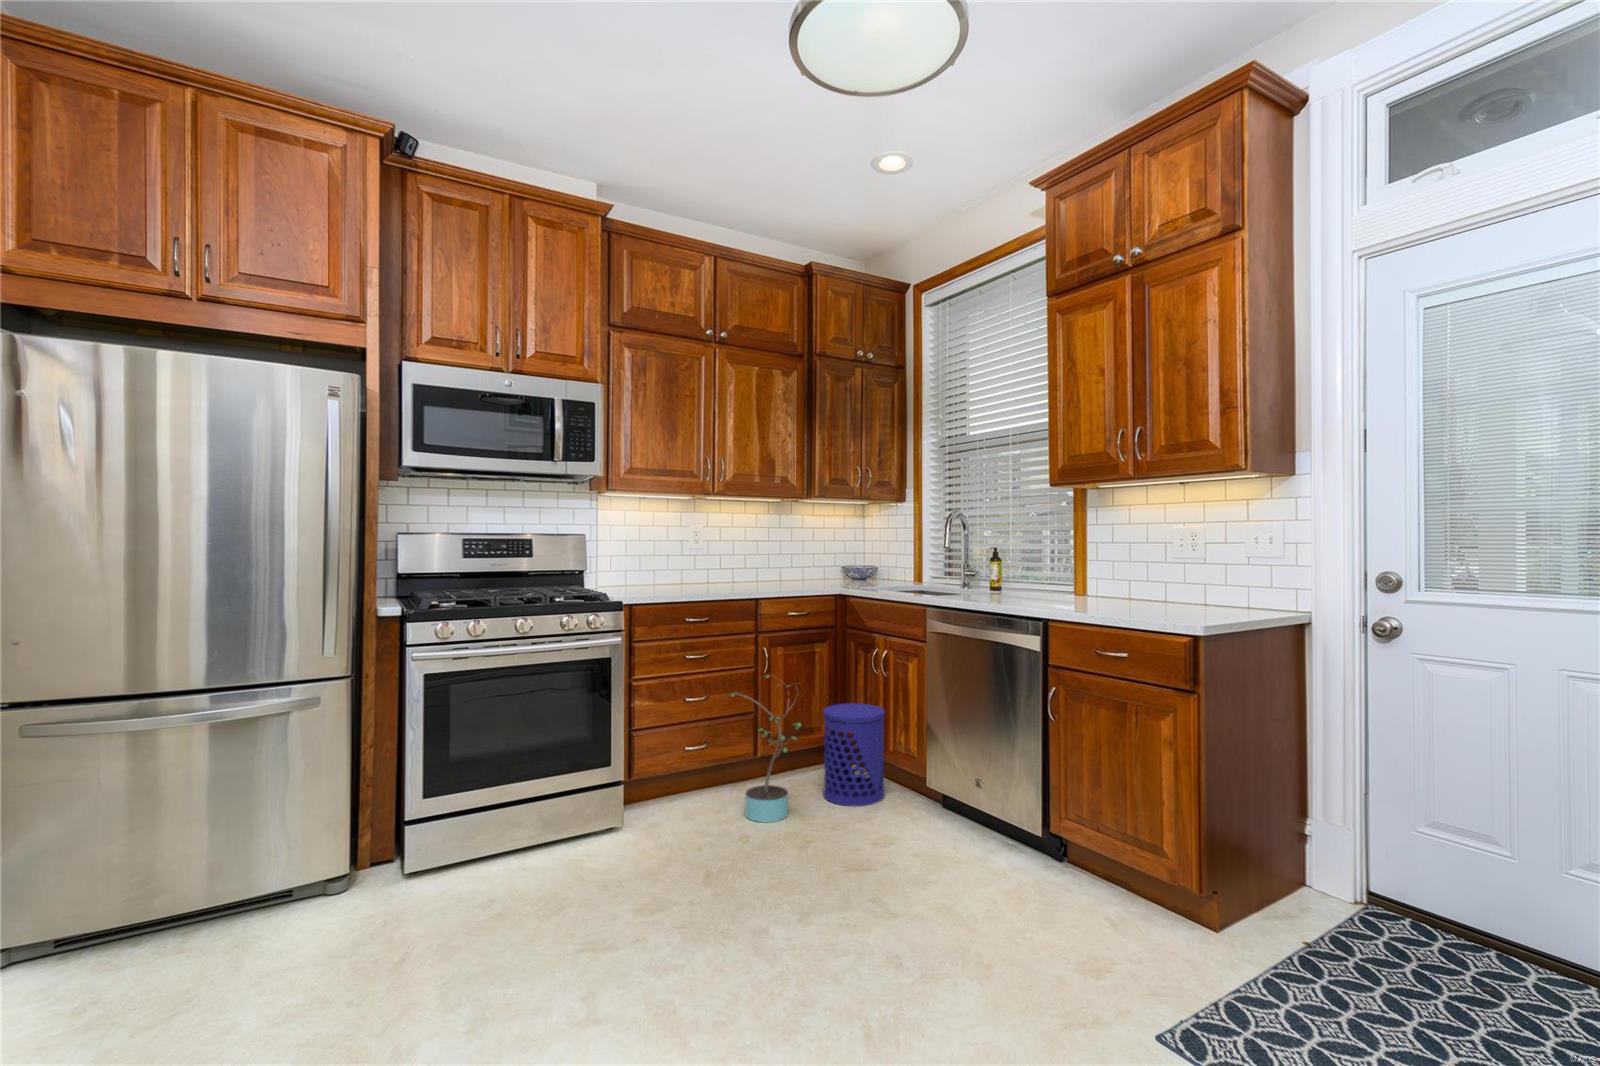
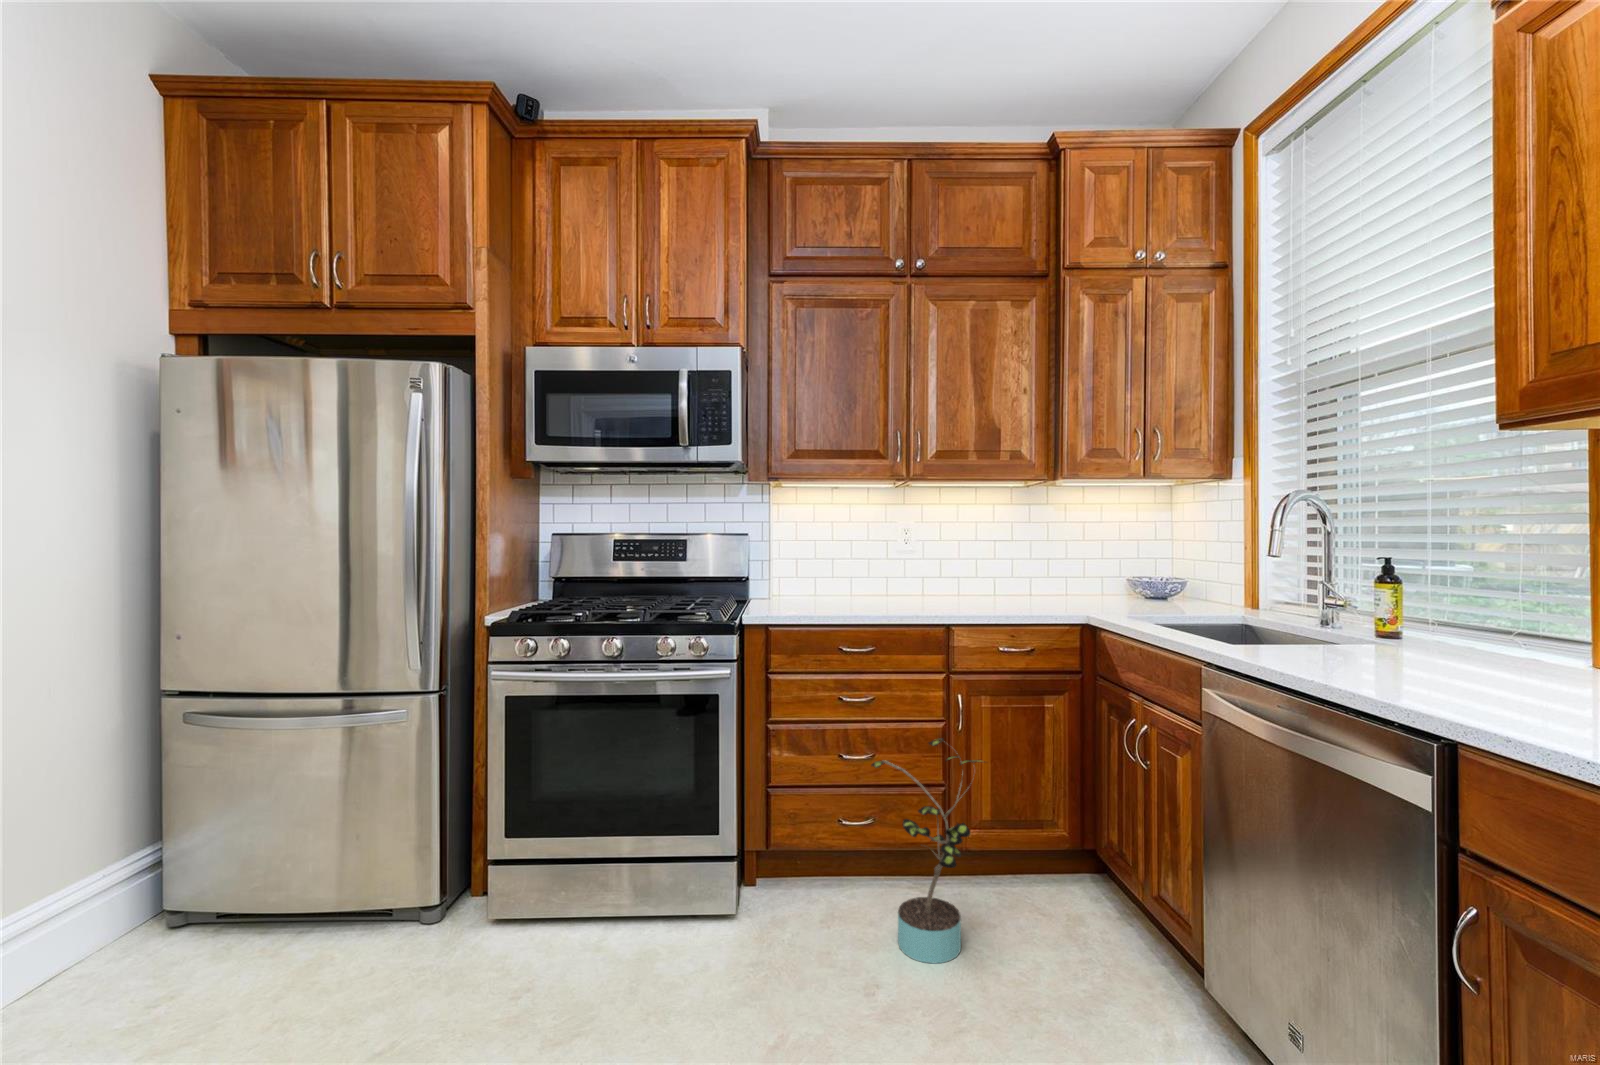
waste bin: present [823,703,885,806] -> none [1033,794,1138,974]

